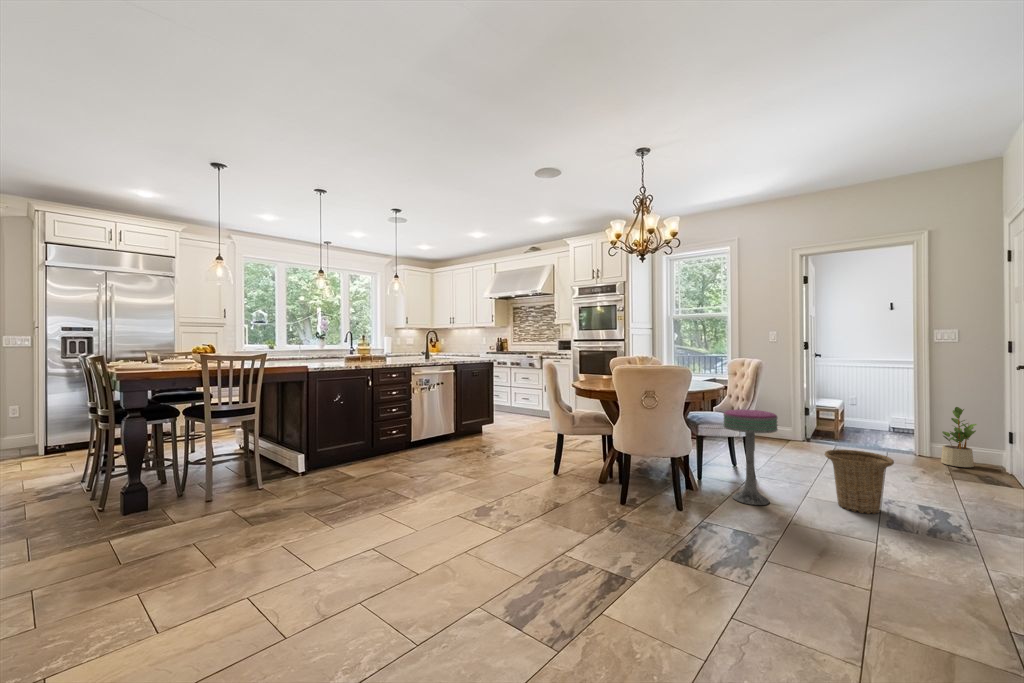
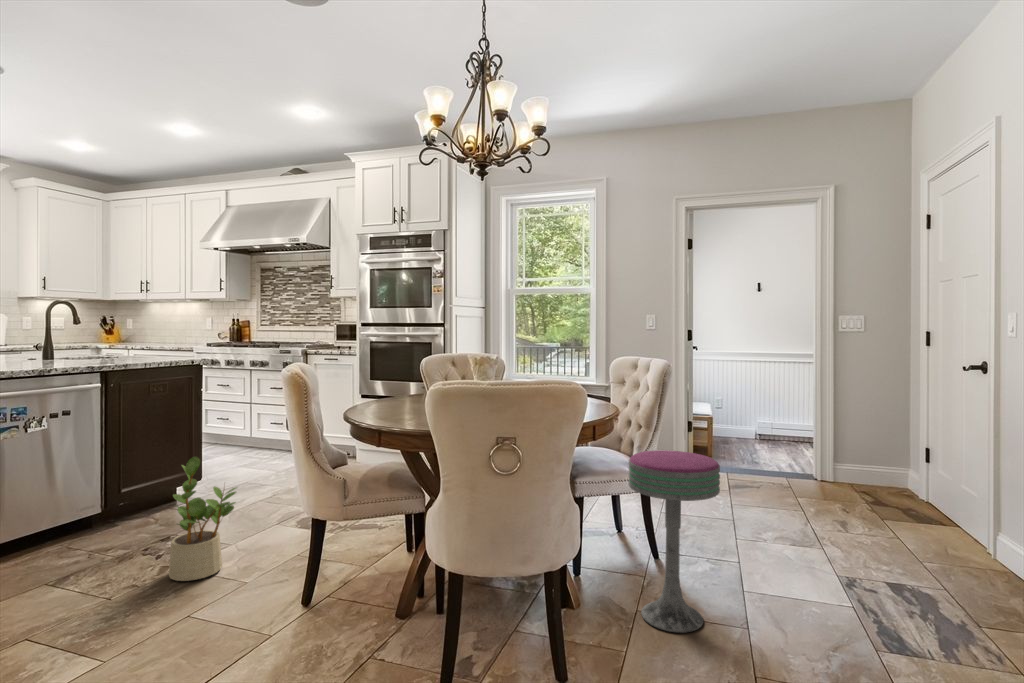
potted plant: present [941,407,977,467] -> present [169,457,237,581]
basket: present [825,450,894,514] -> none [778,508,884,621]

